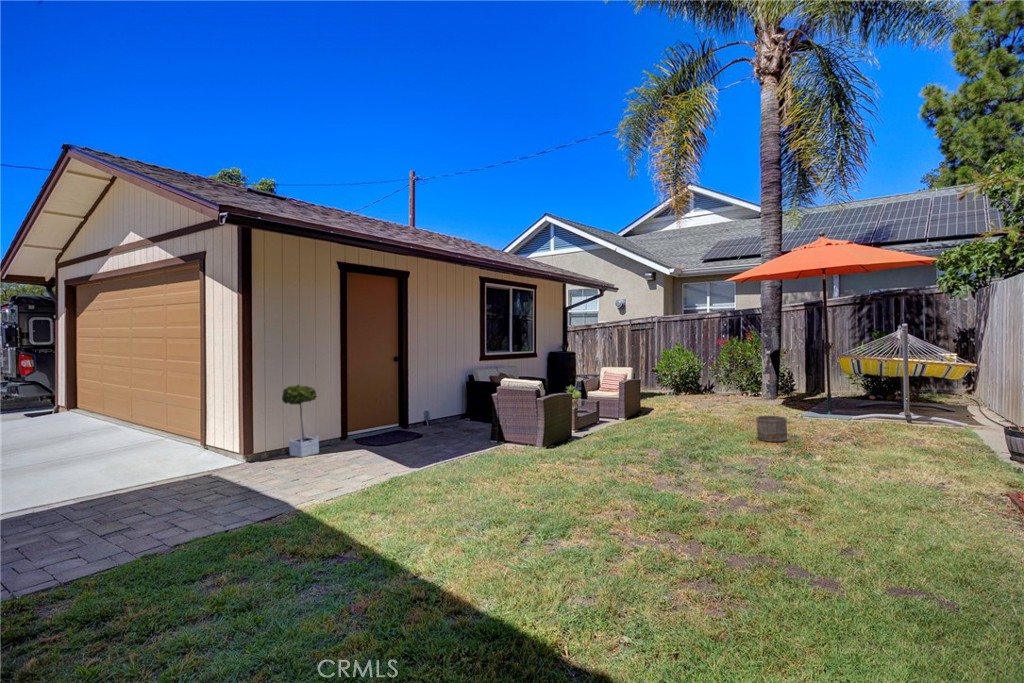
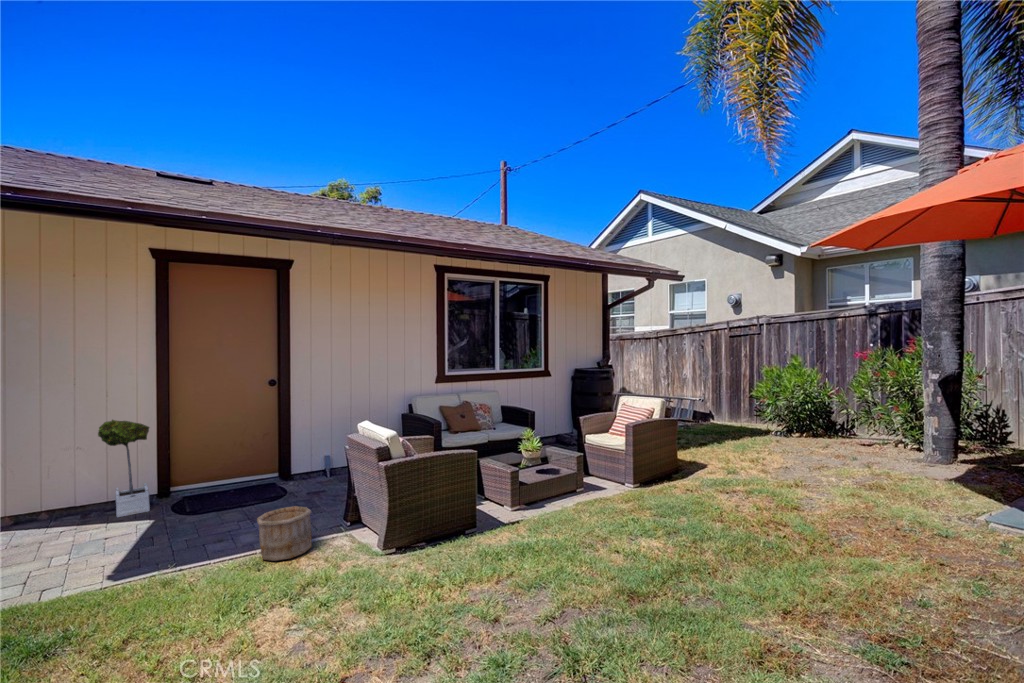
wooden bucket: present [756,416,787,442] -> present [257,506,312,561]

